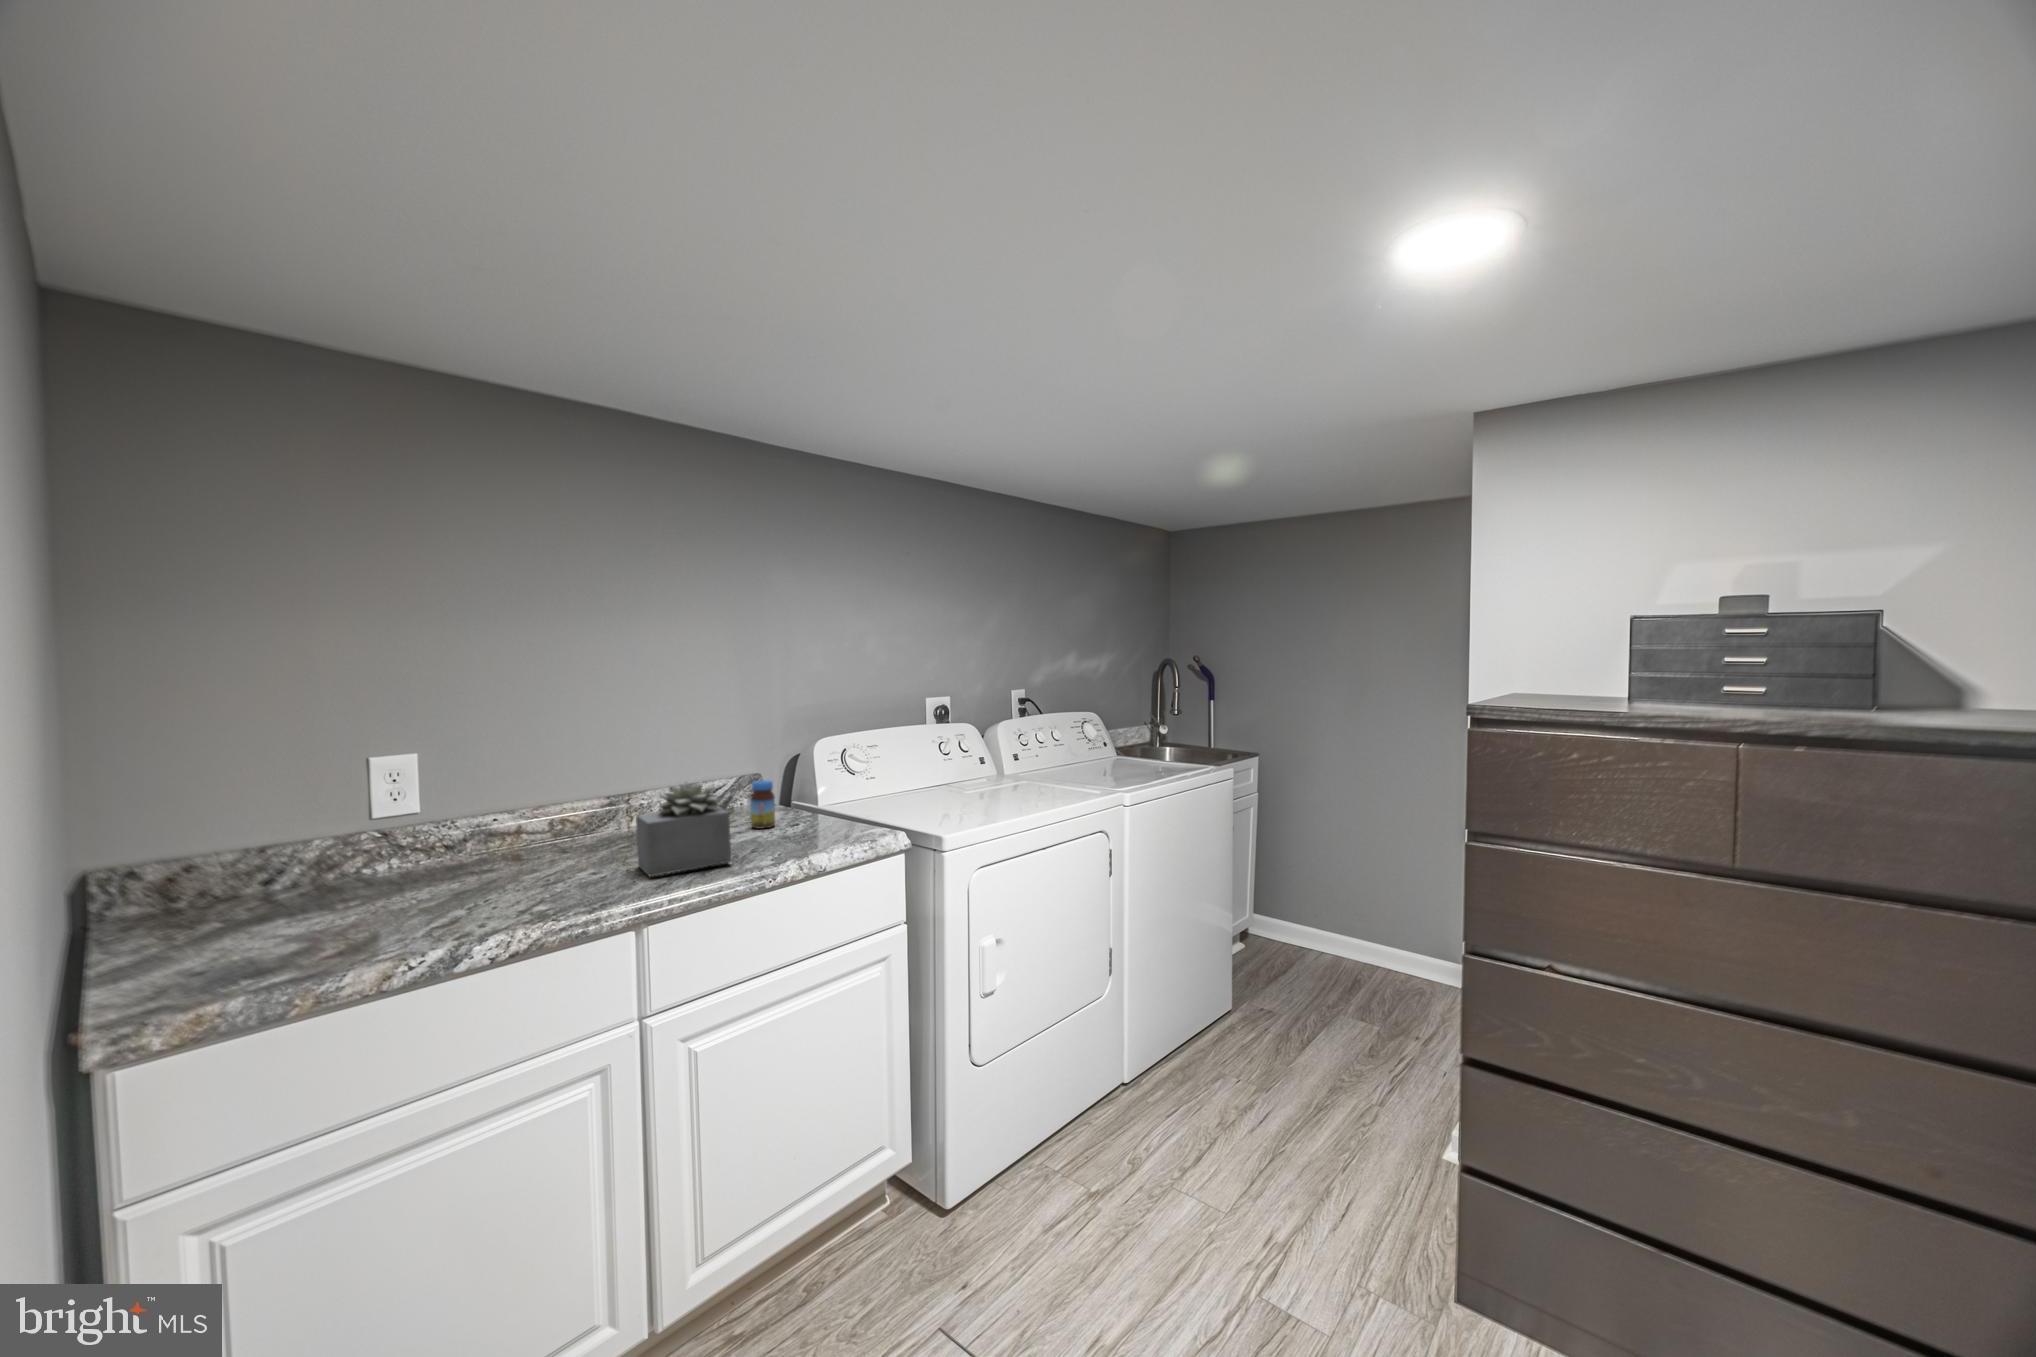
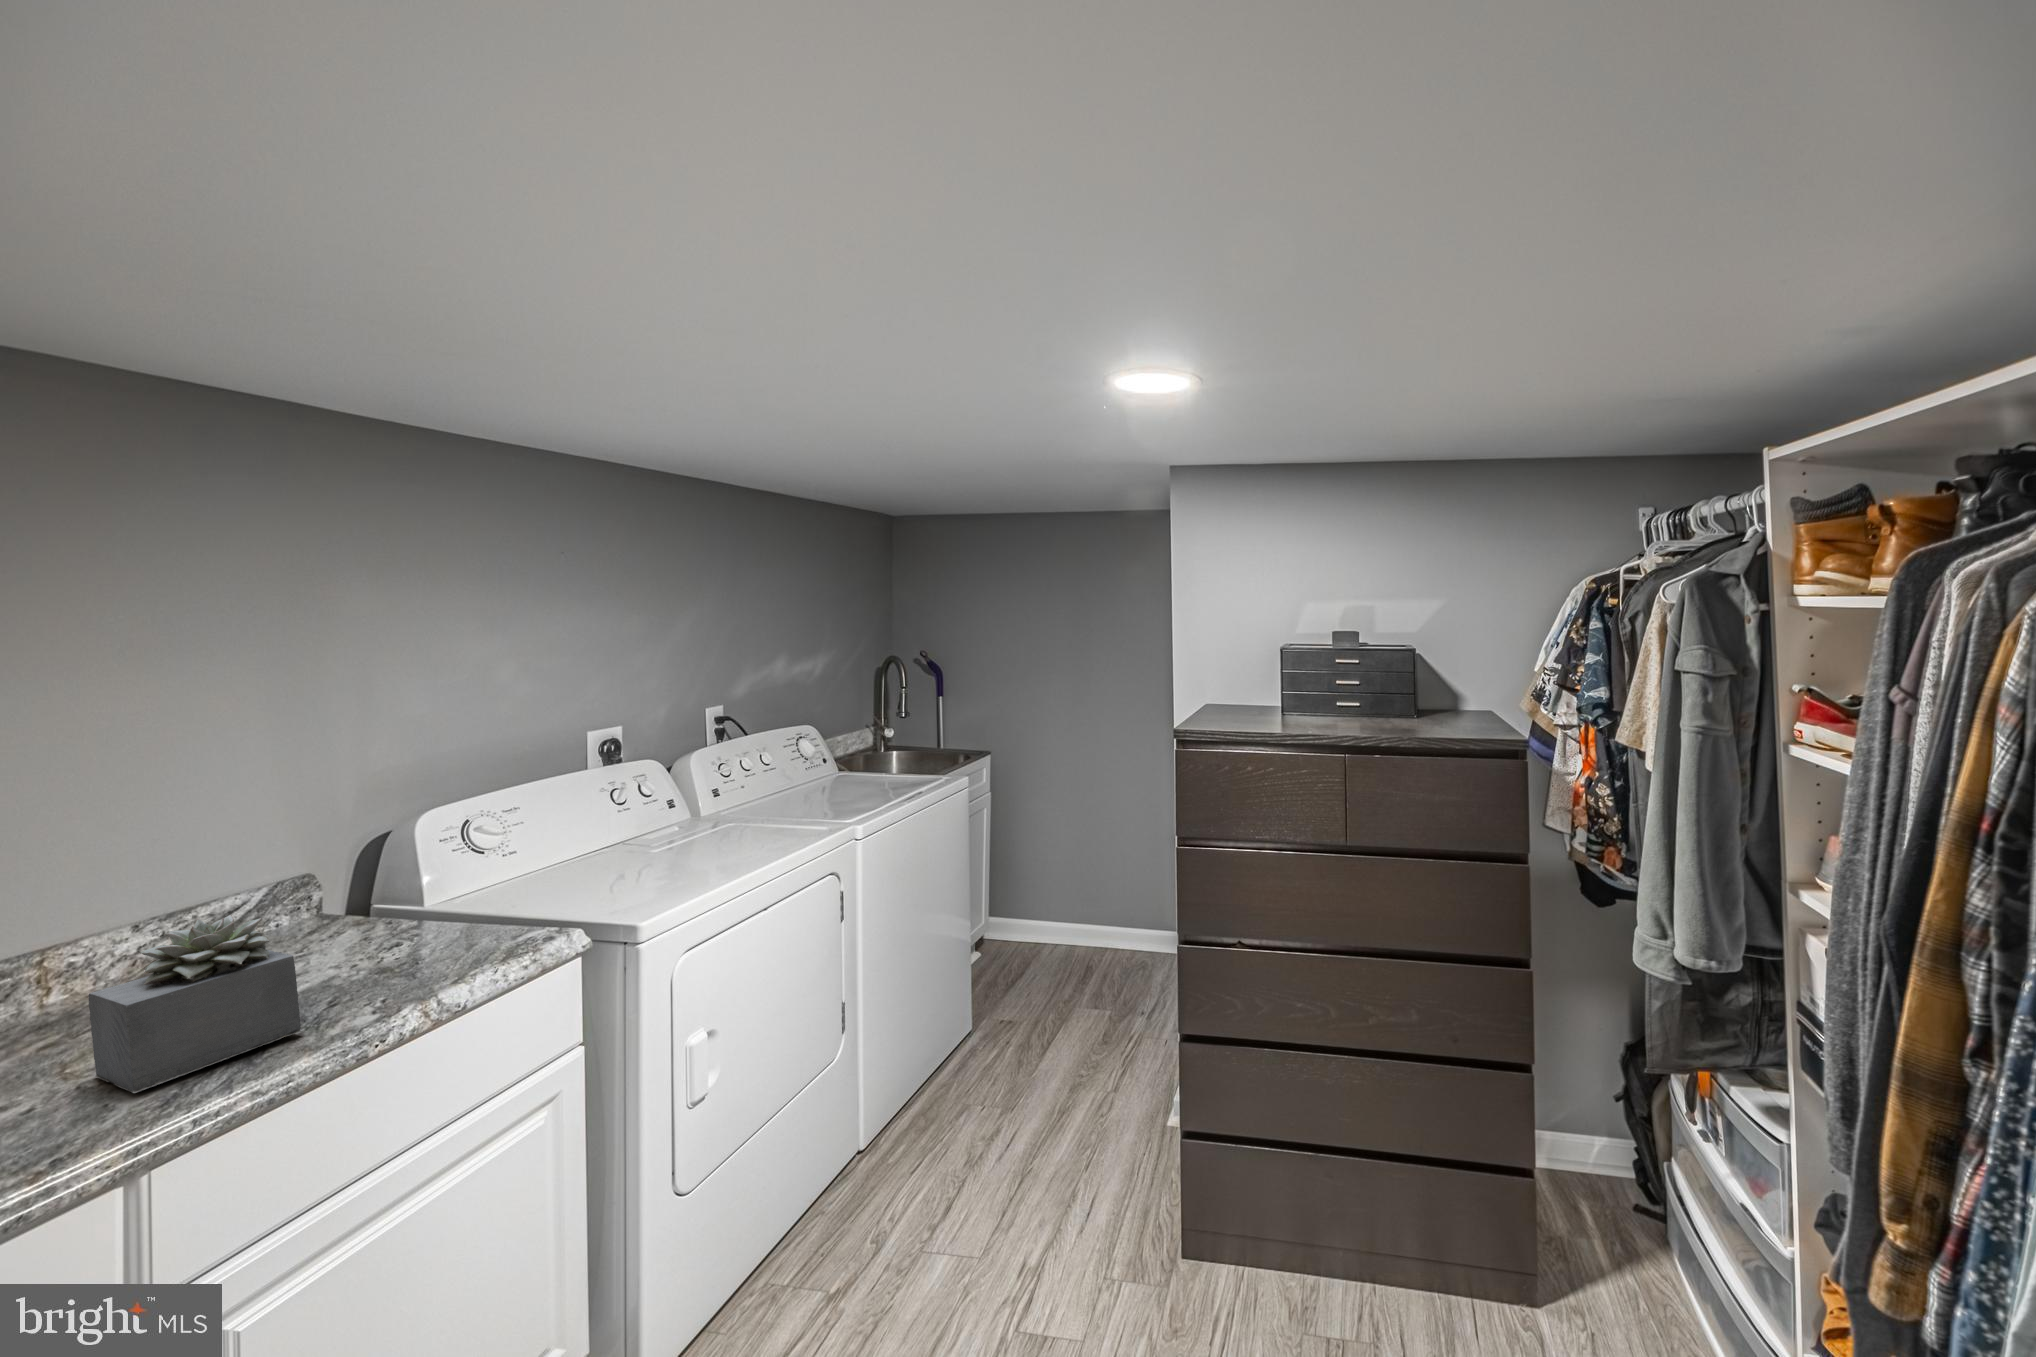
jar: present [750,780,775,829] -> none [306,888,354,962]

